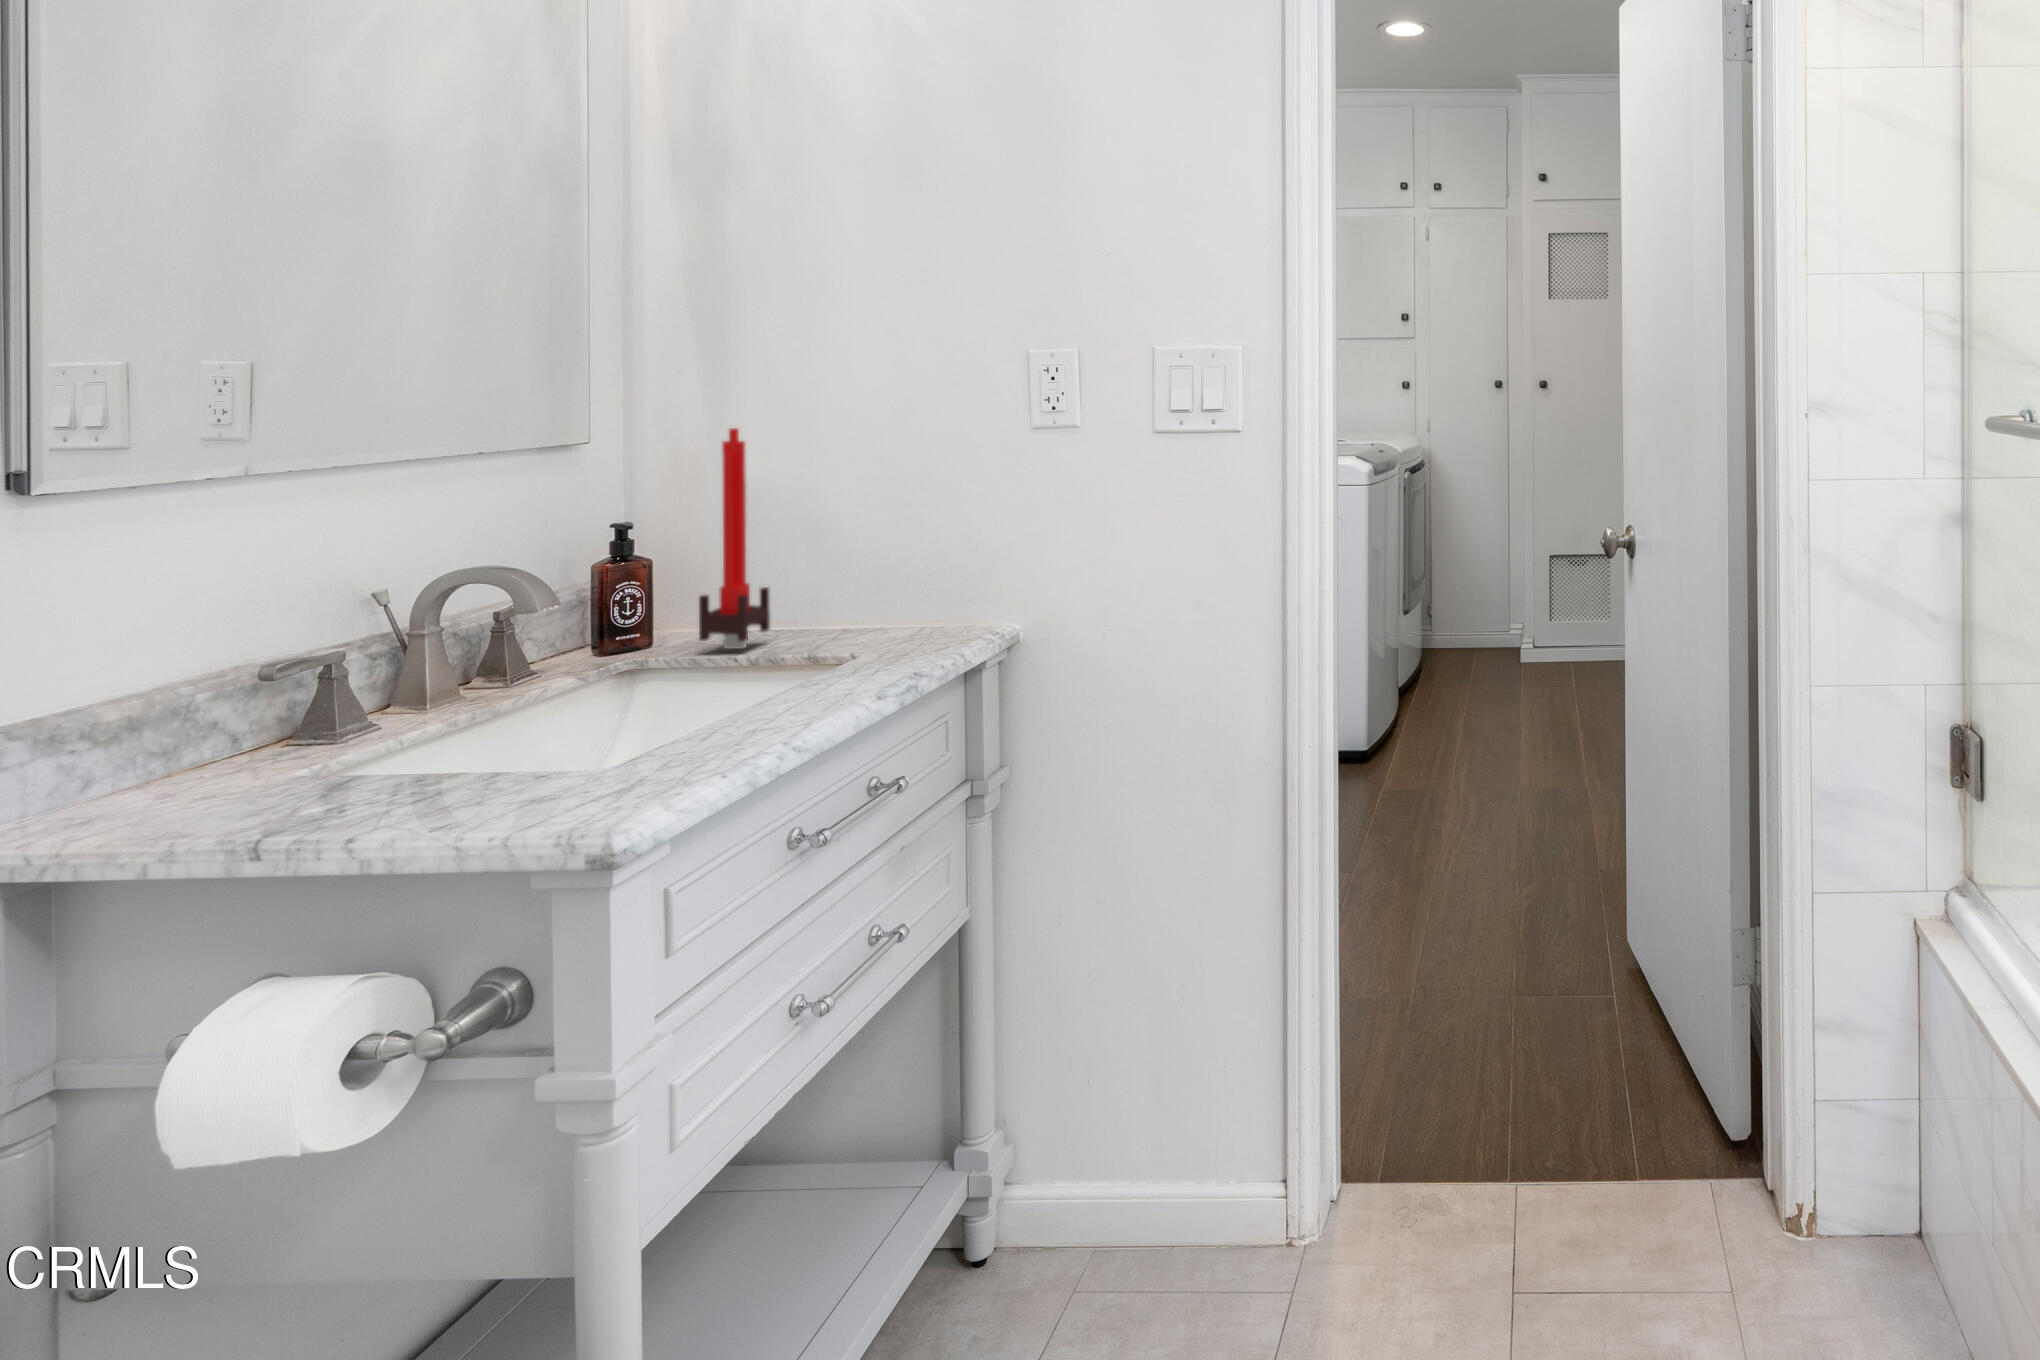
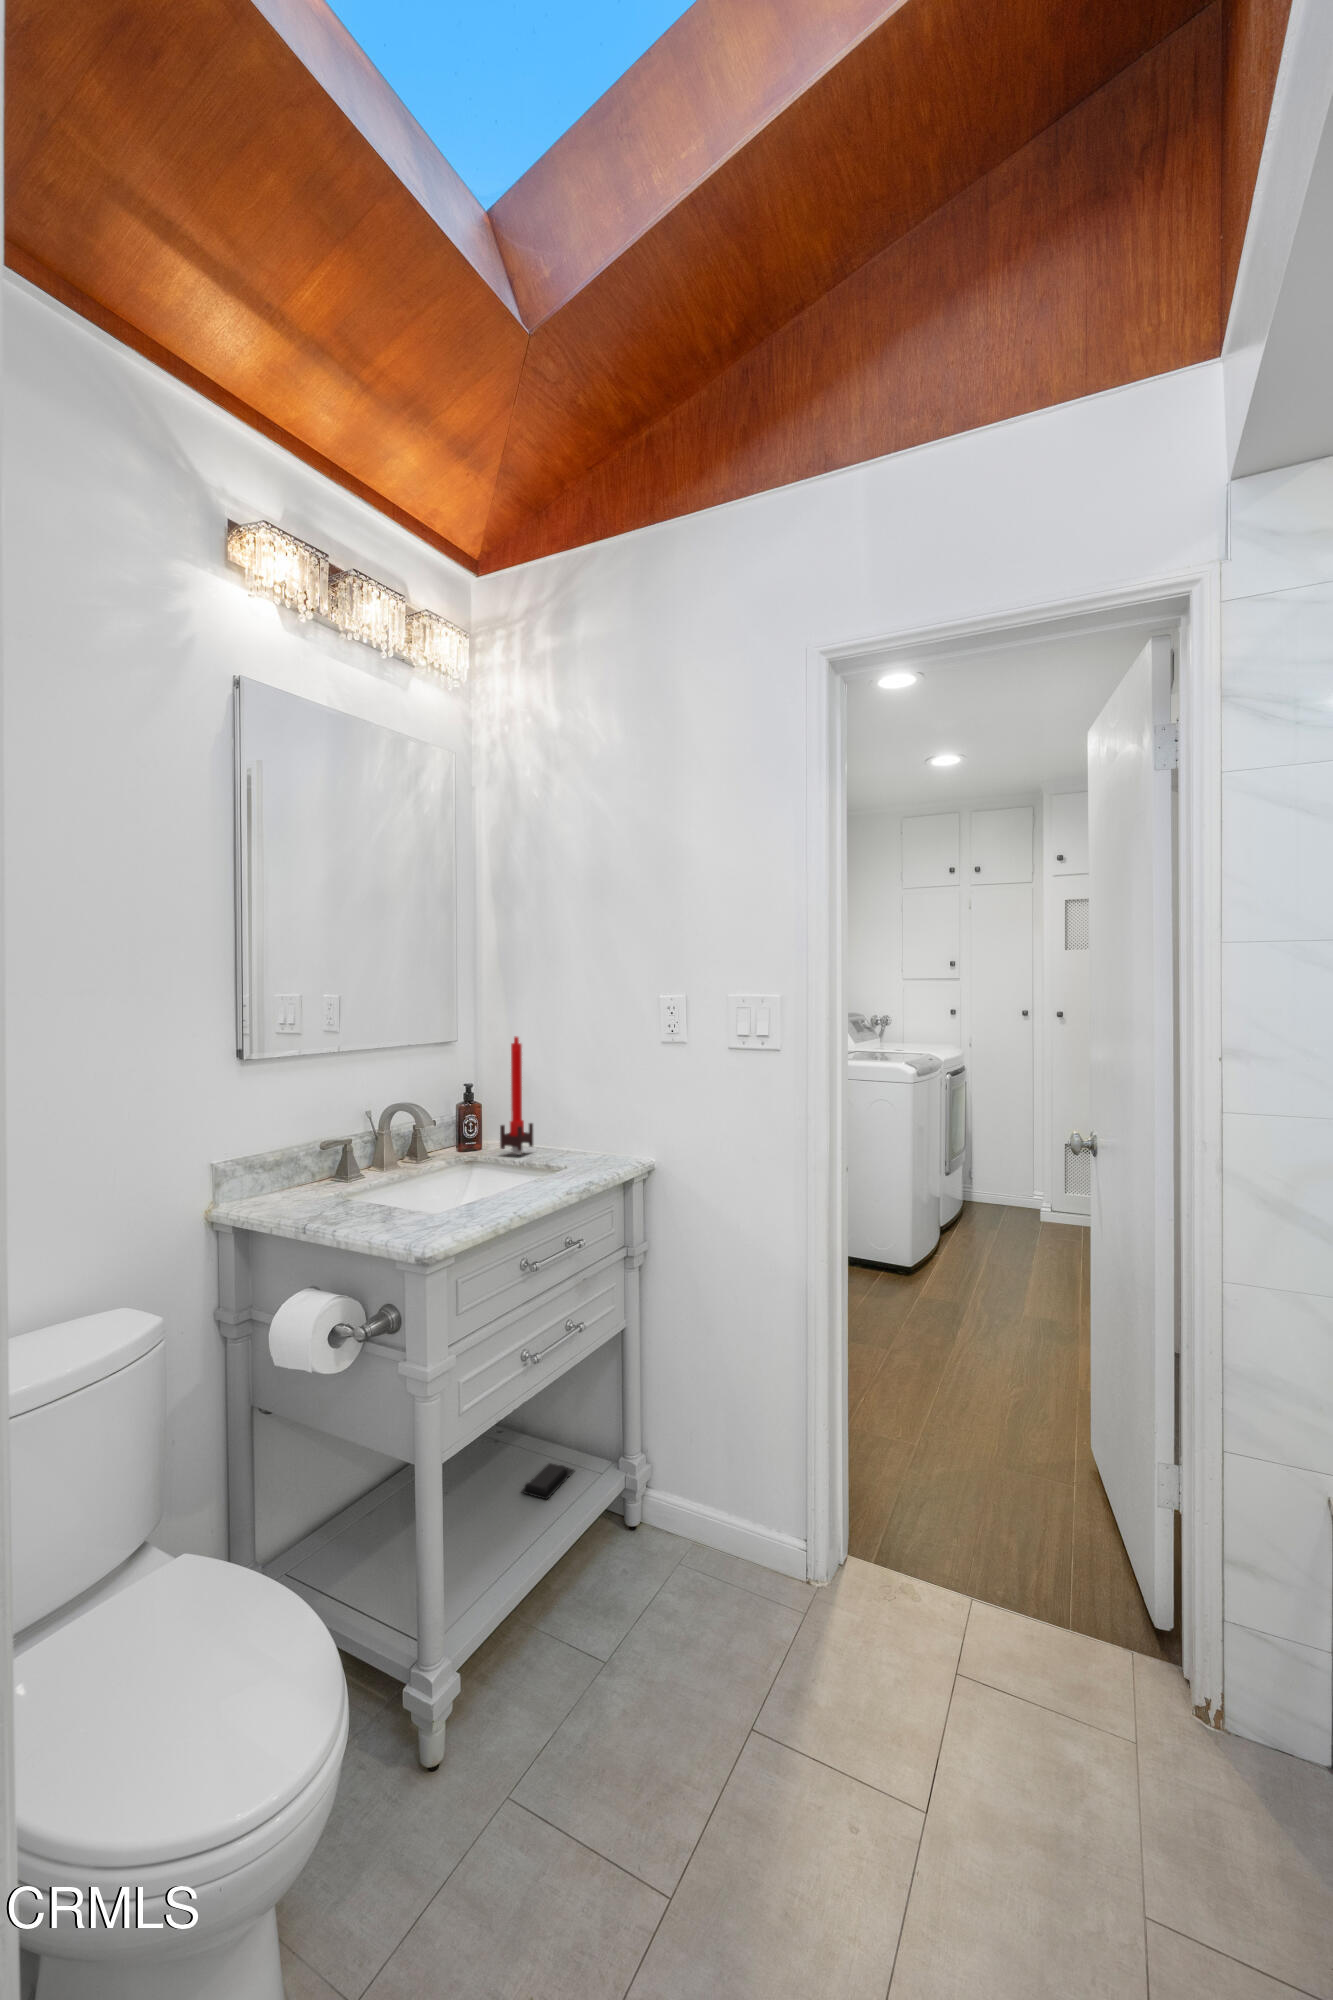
soap bar: none [753,1212,863,1289] -> present [521,1463,574,1499]

